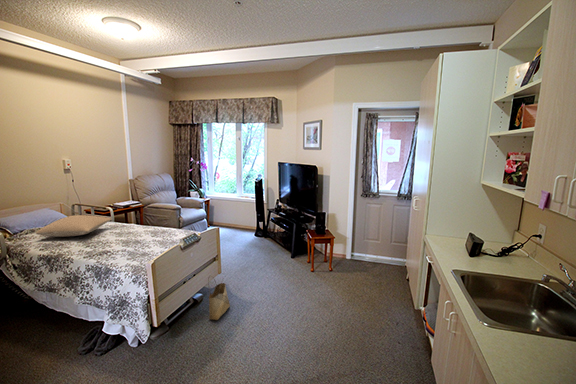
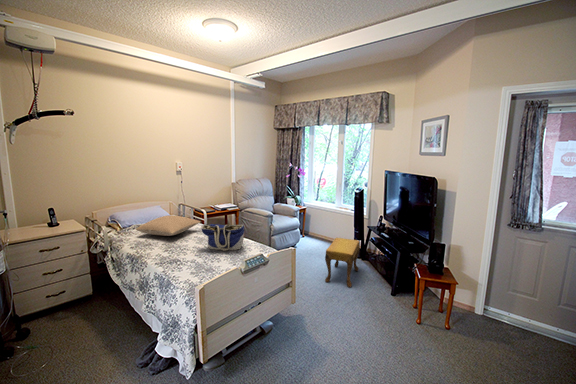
tote bag: none [124,214,169,240] -> present [201,224,244,251]
footstool: none [237,221,264,259] -> present [325,238,360,288]
woven basket: present [208,278,230,320] -> none [271,307,299,368]

